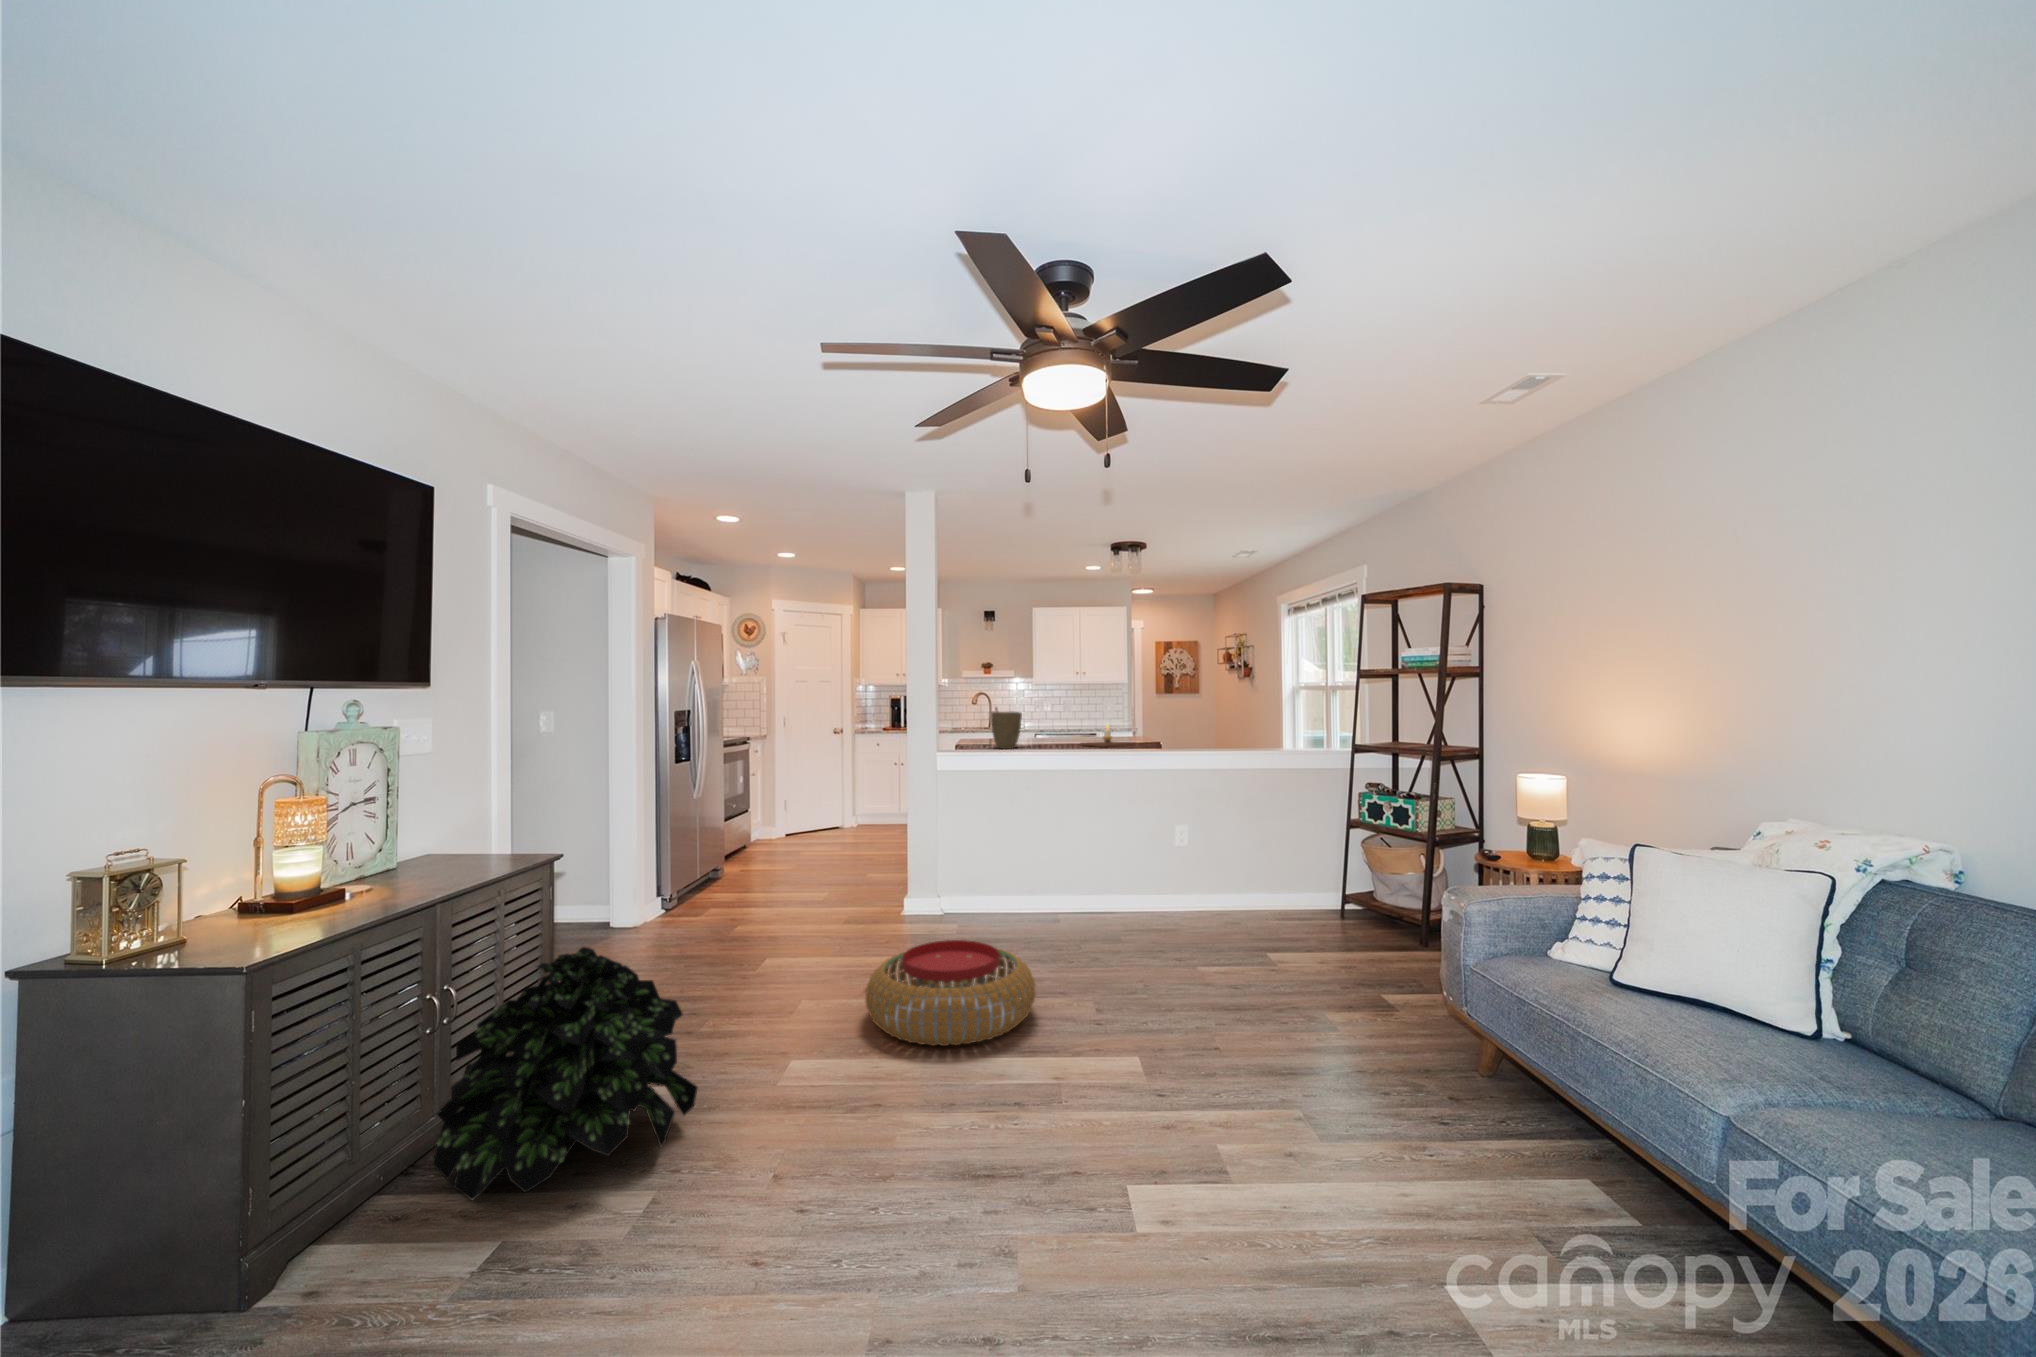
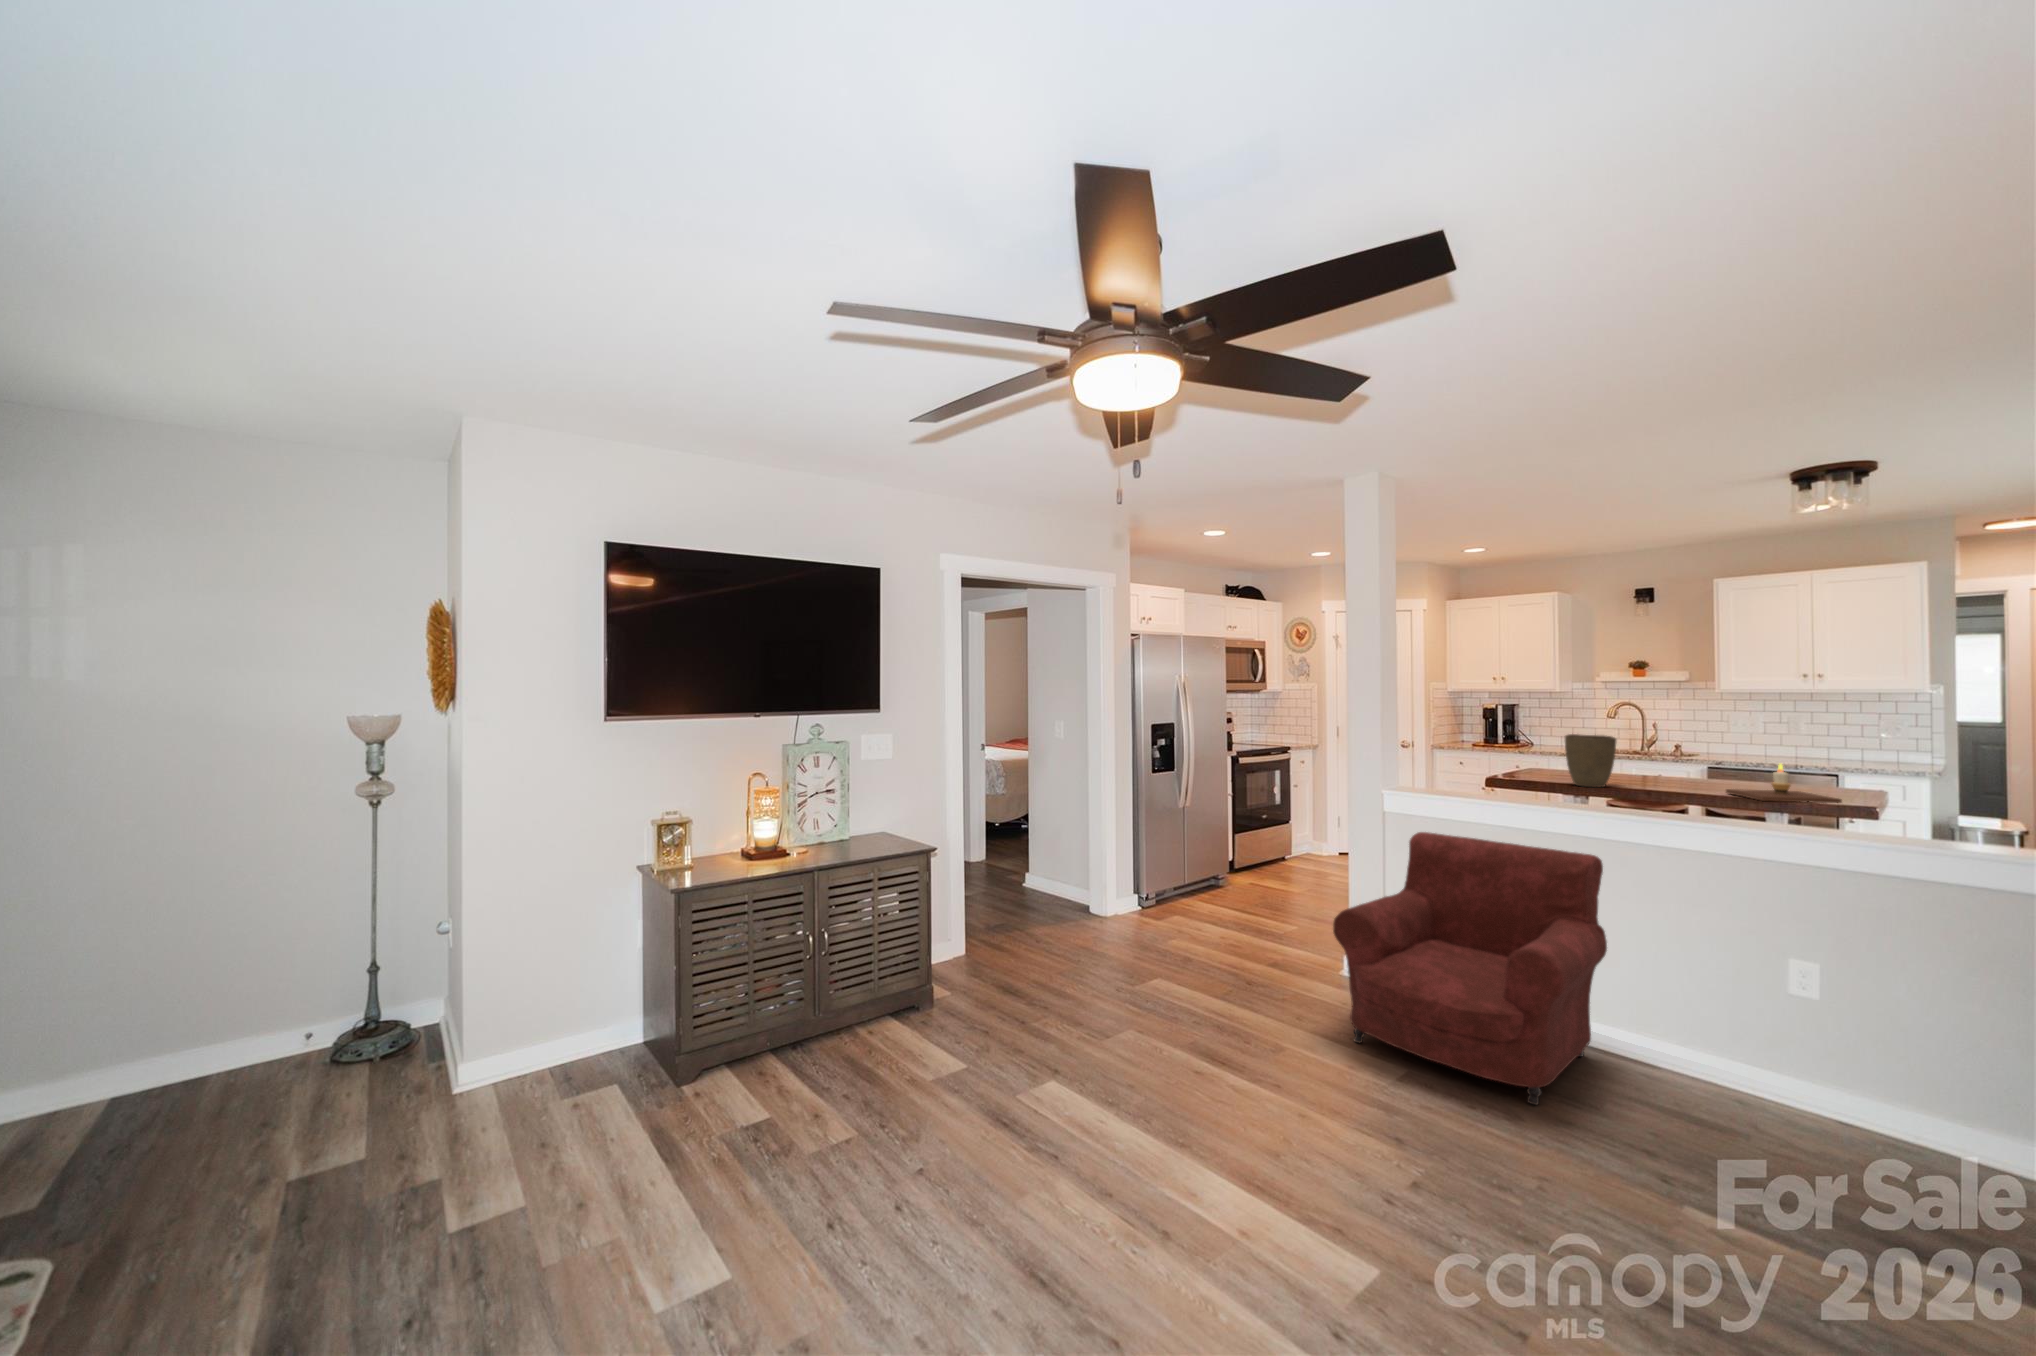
armchair: none [946,782,1111,953] -> present [1333,832,1607,1105]
pouf: present [865,940,1036,1046] -> none [1143,1013,1350,1154]
potted plant: present [432,947,698,1200] -> none [777,926,947,1111]

